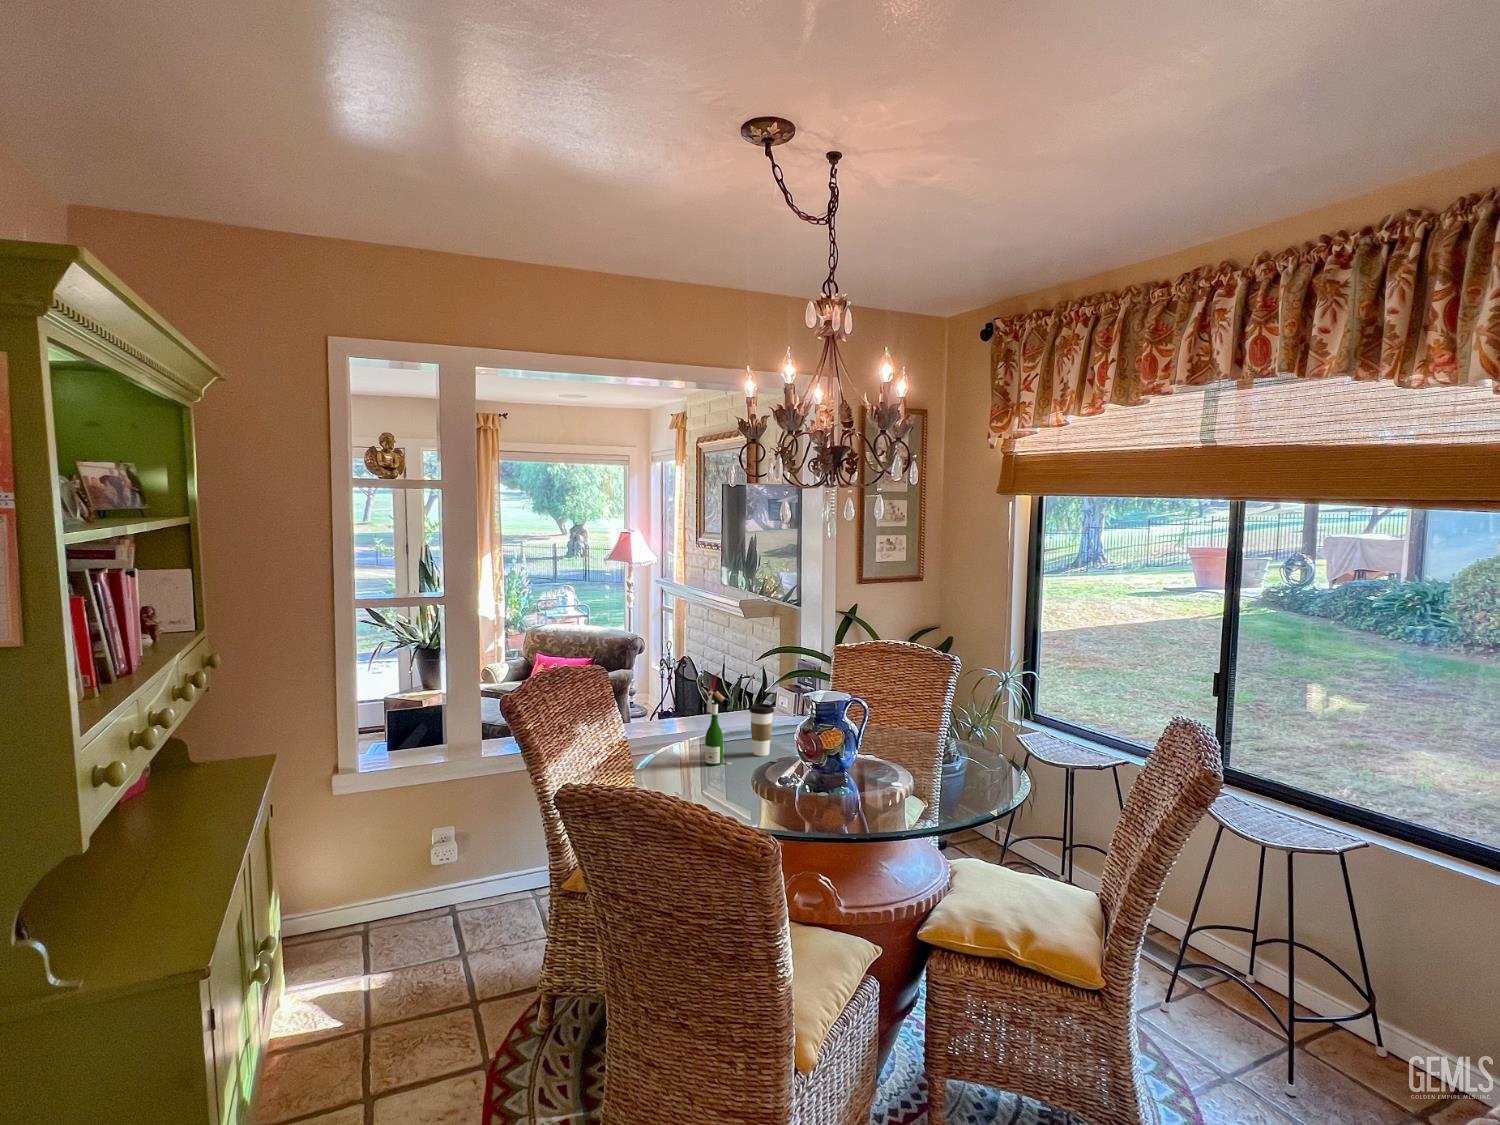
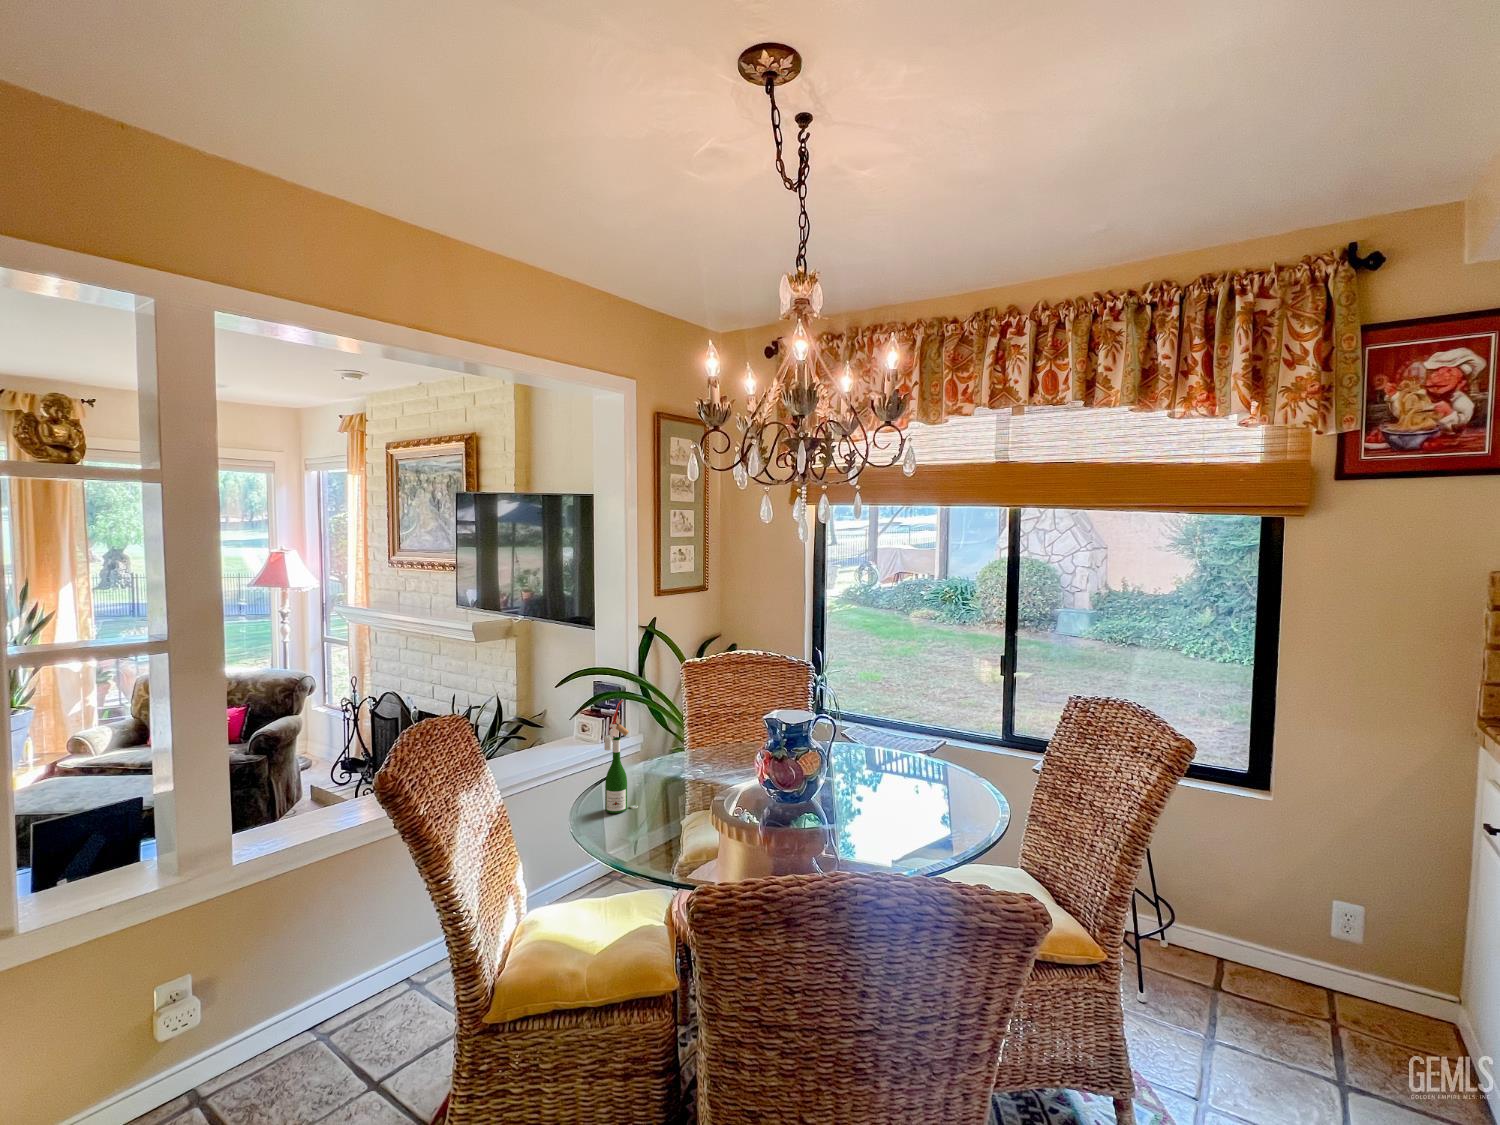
coffee cup: present [749,704,774,756] -> none [645,731,673,792]

